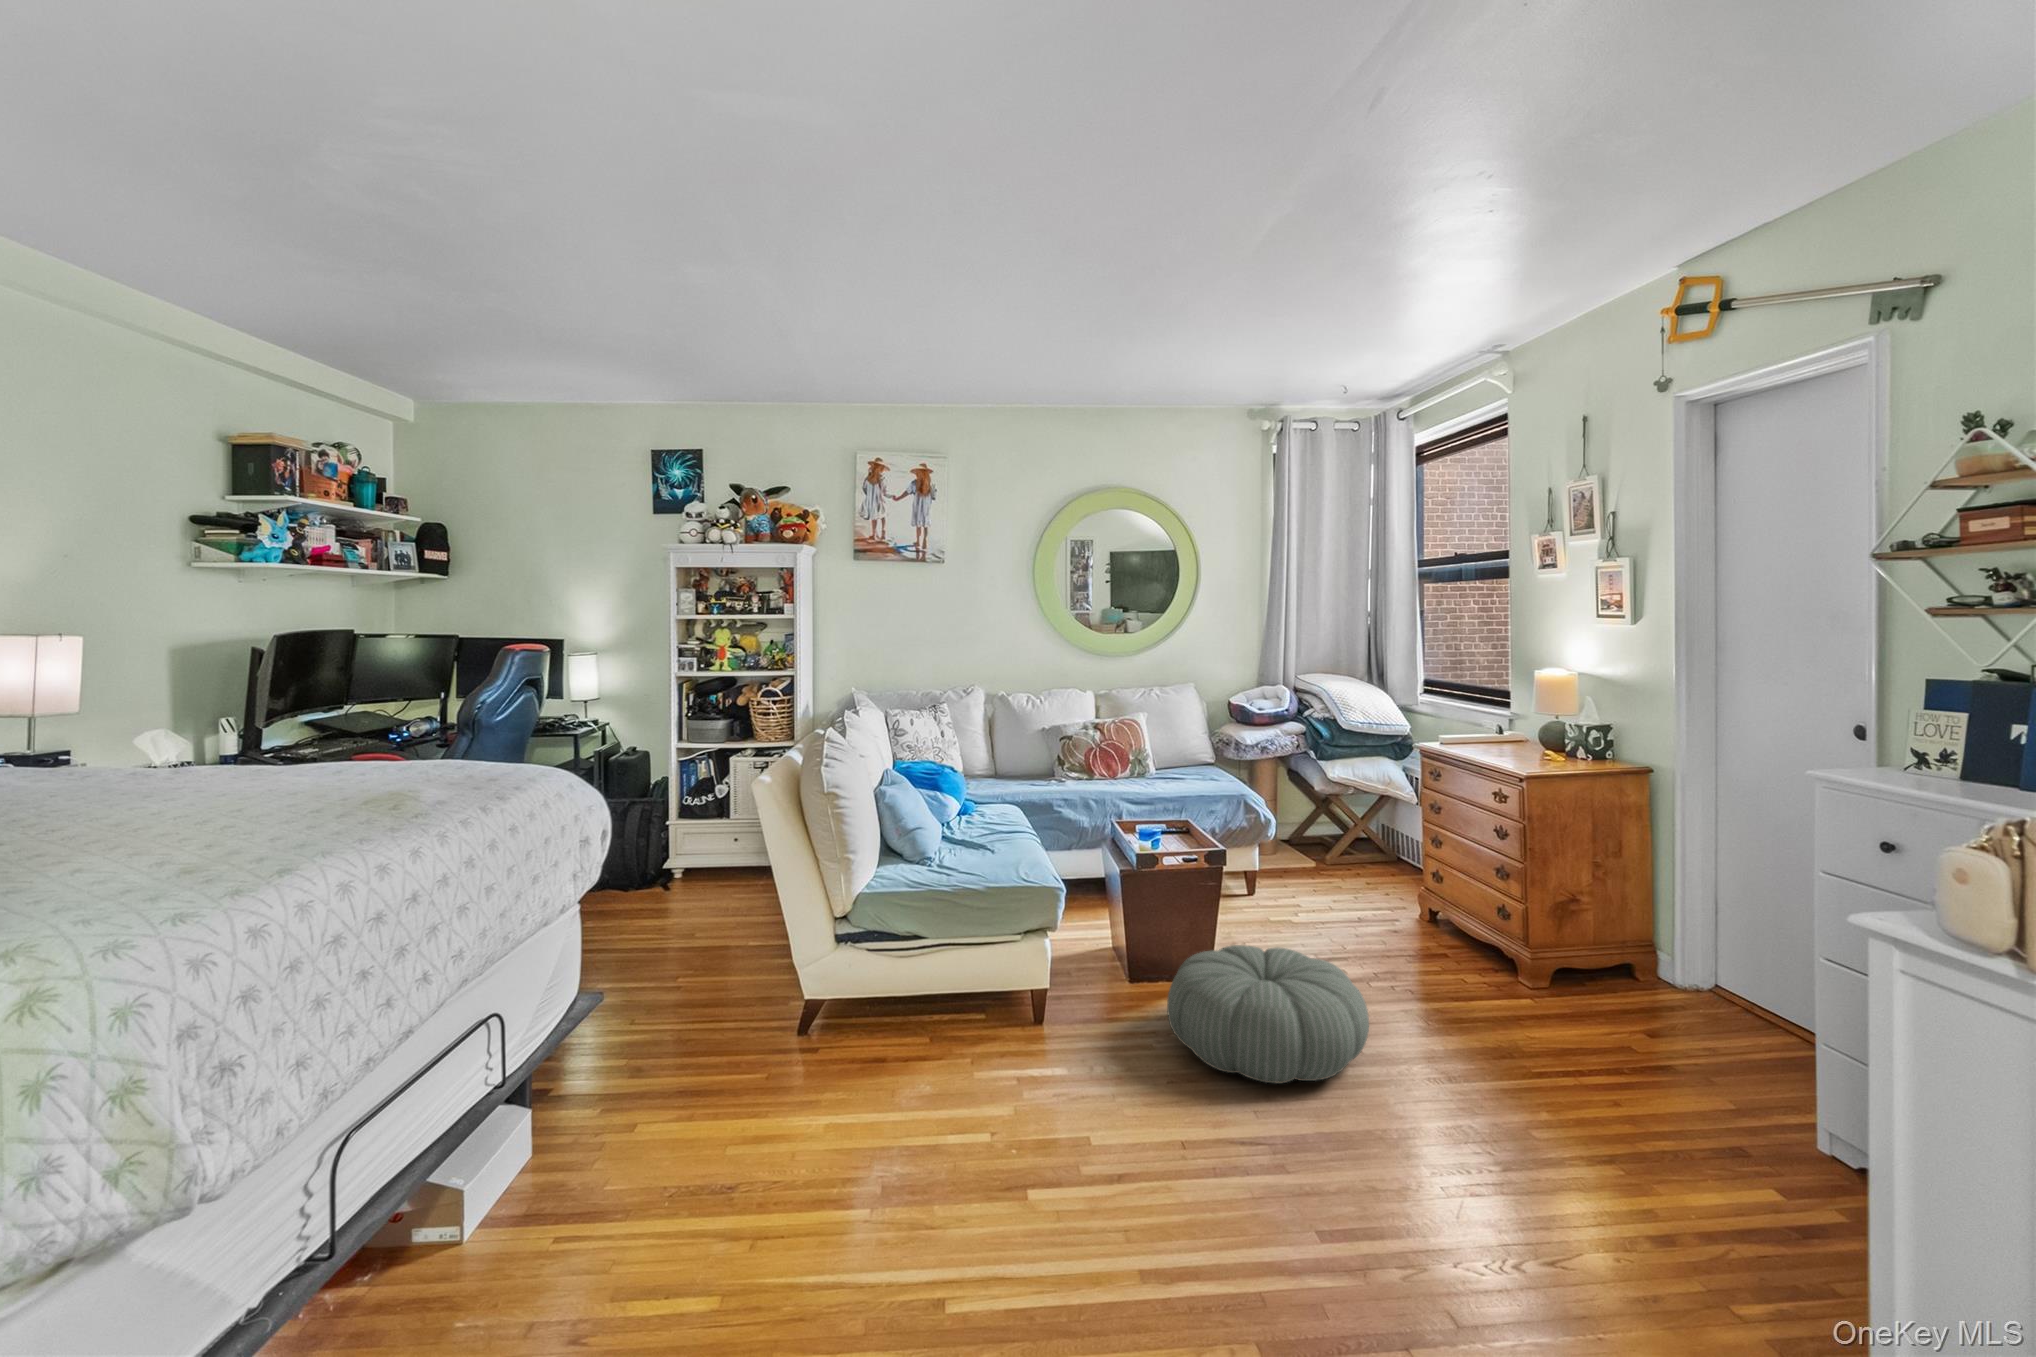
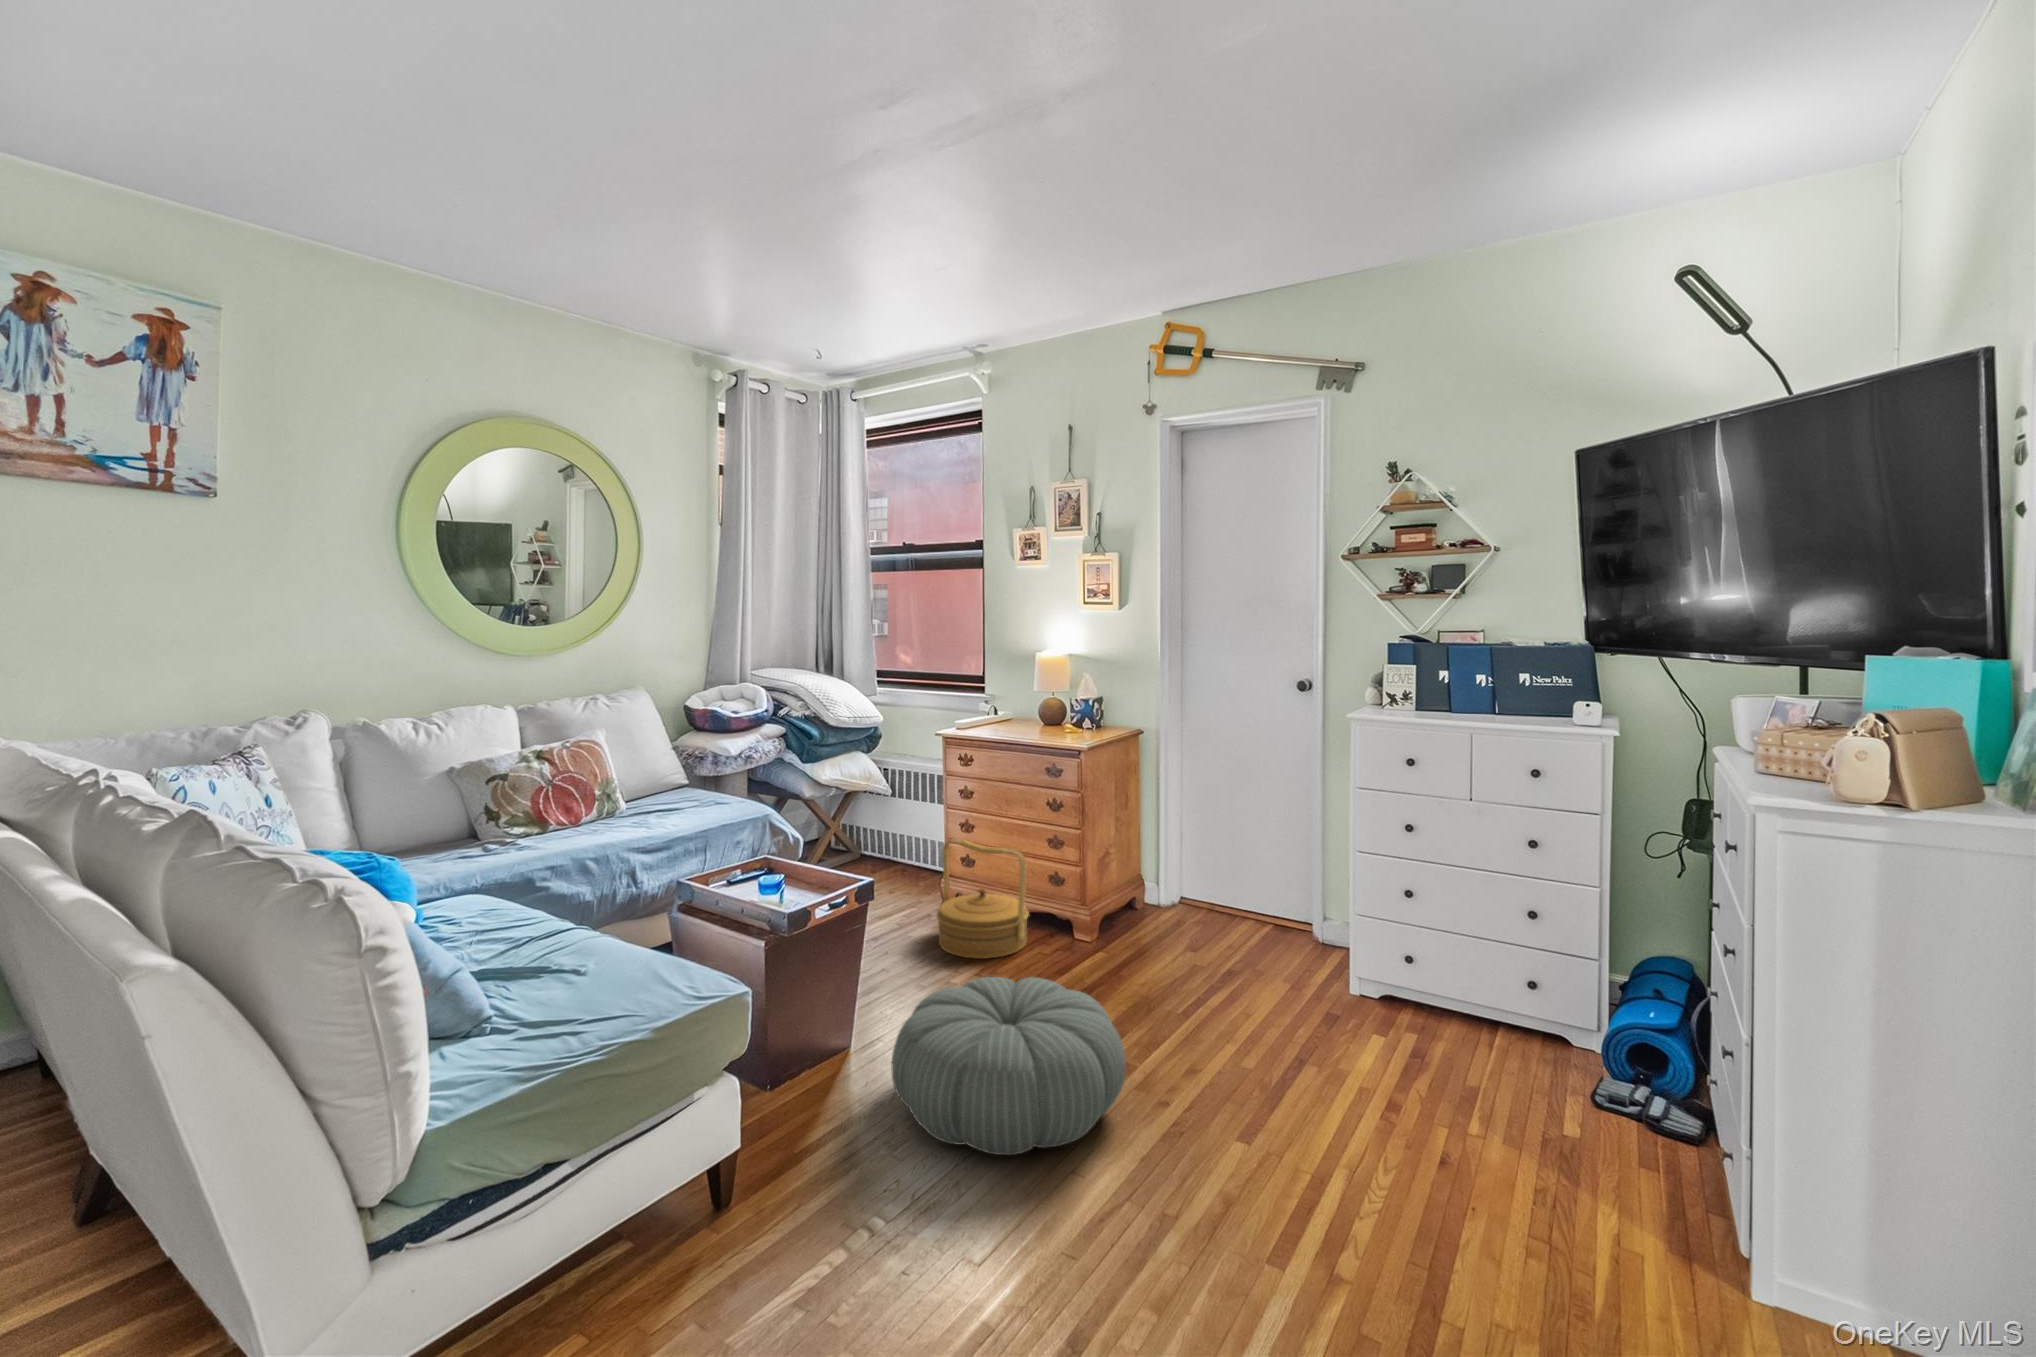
woven basket: none [1361,846,1461,967] -> present [937,839,1029,959]

